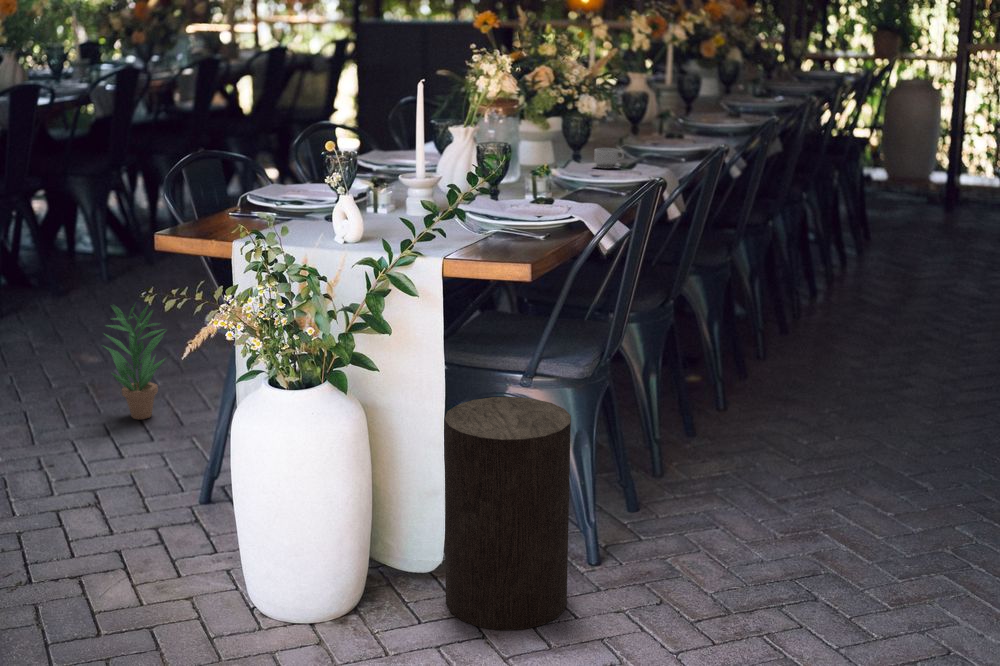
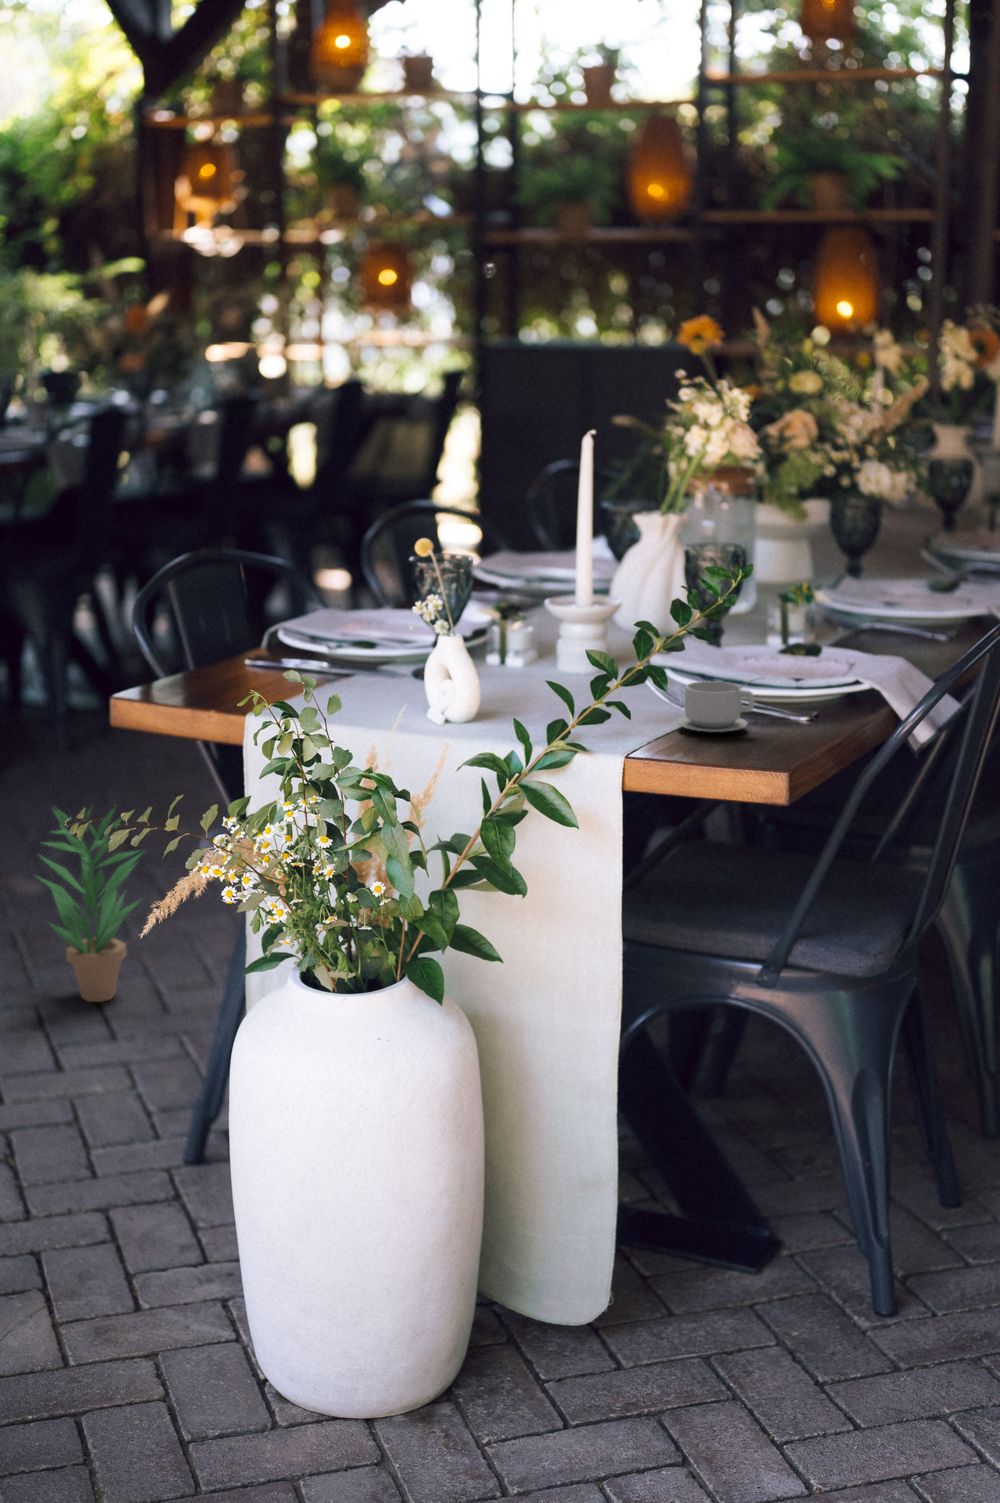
teacup: present [592,148,624,169] -> present [677,680,754,732]
stool: present [444,397,571,630] -> none [612,1010,852,1450]

